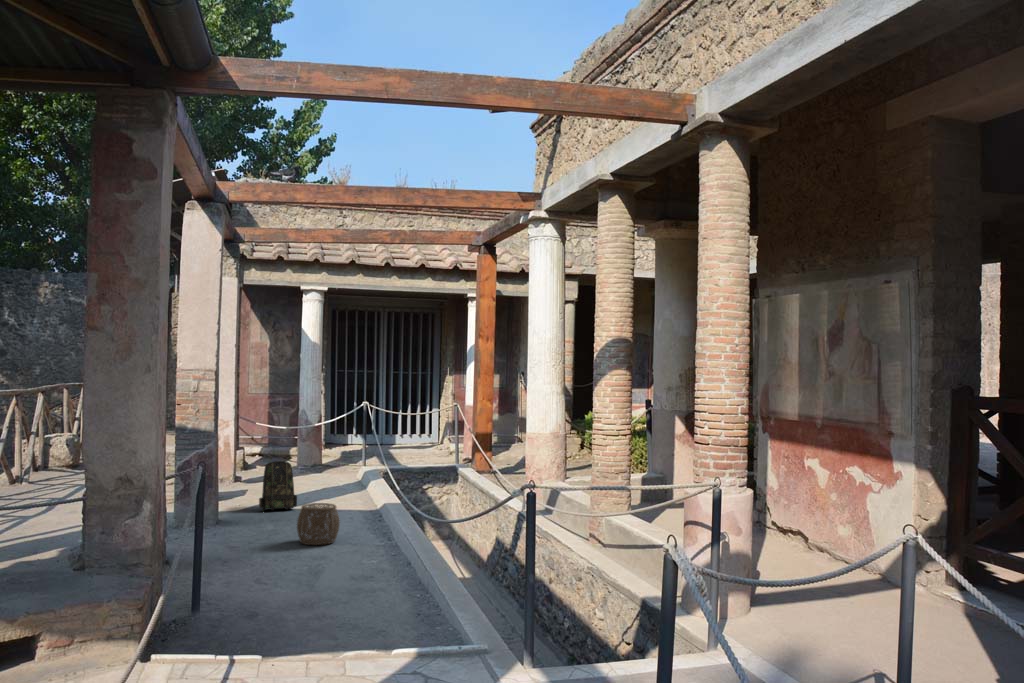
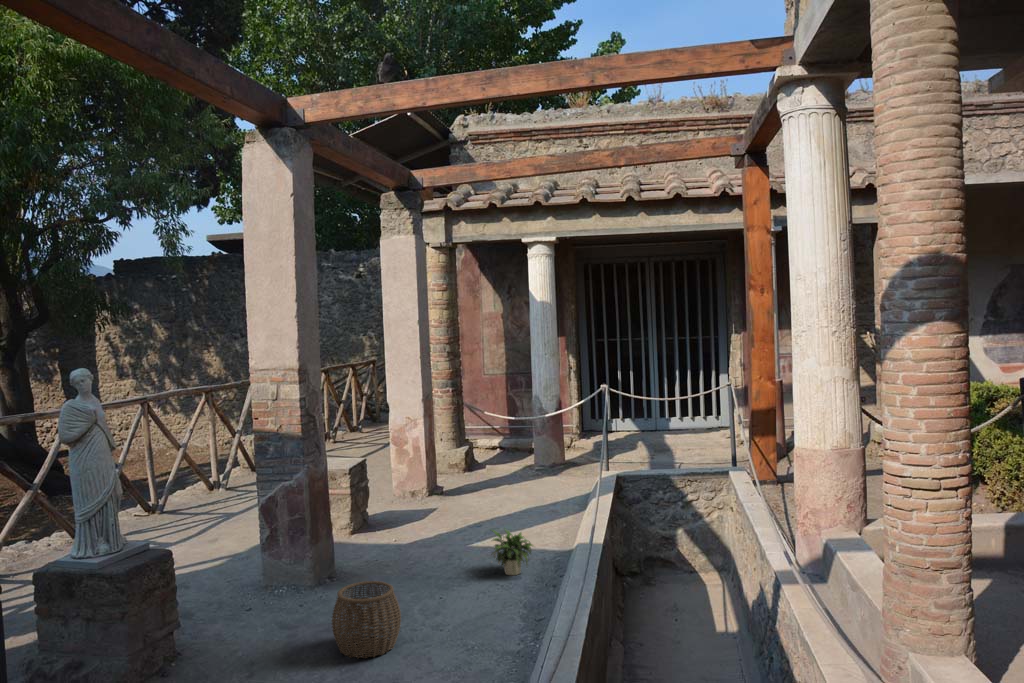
backpack: present [259,461,297,510] -> none [390,483,440,555]
potted plant: none [341,485,379,515] -> present [491,530,533,575]

